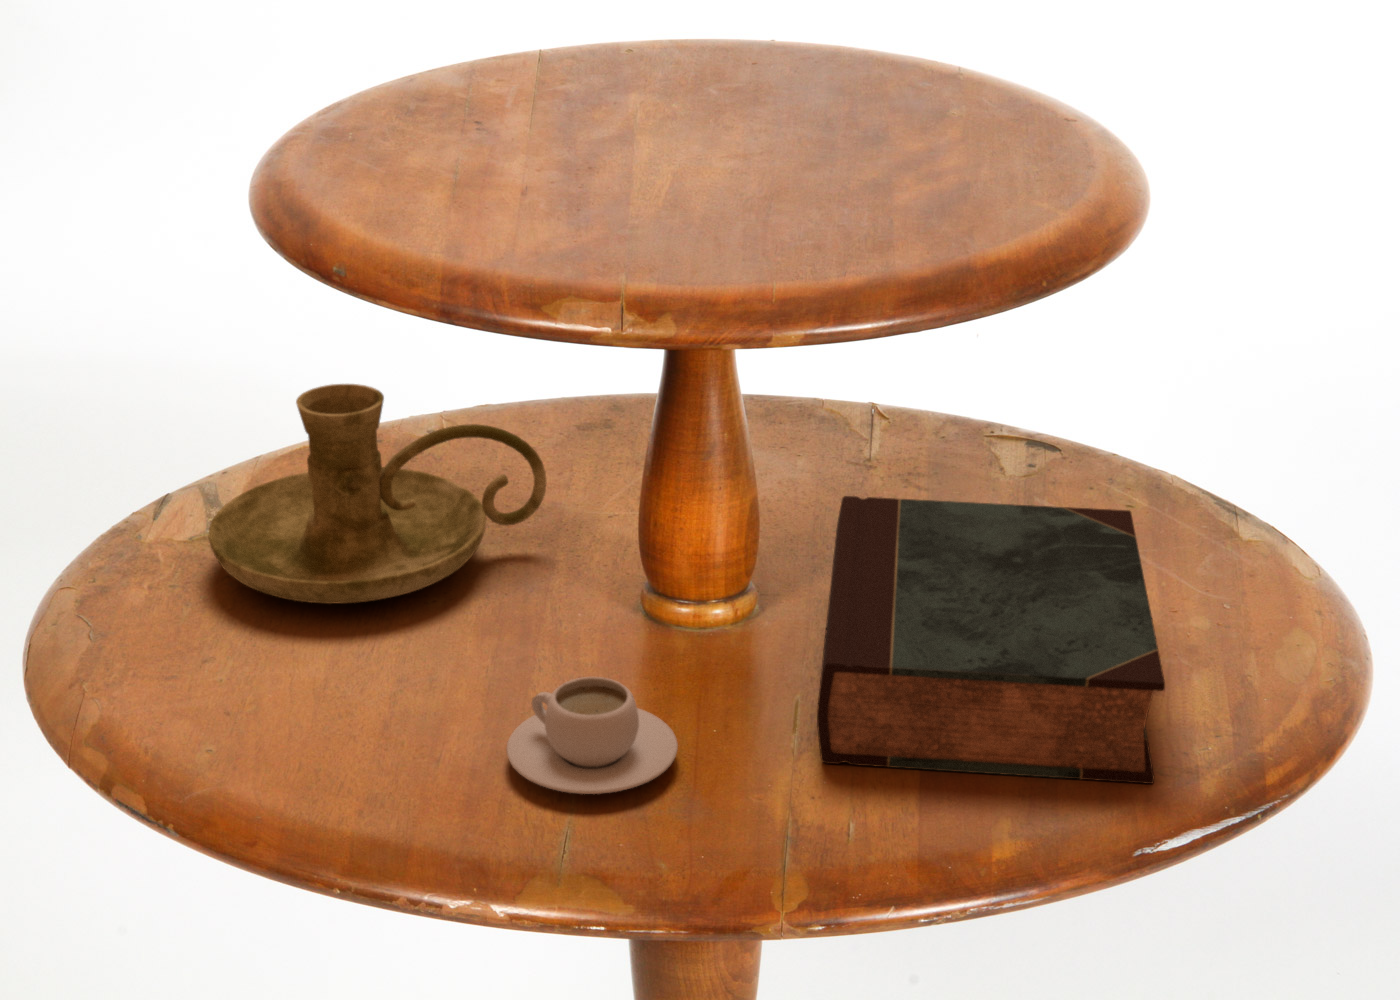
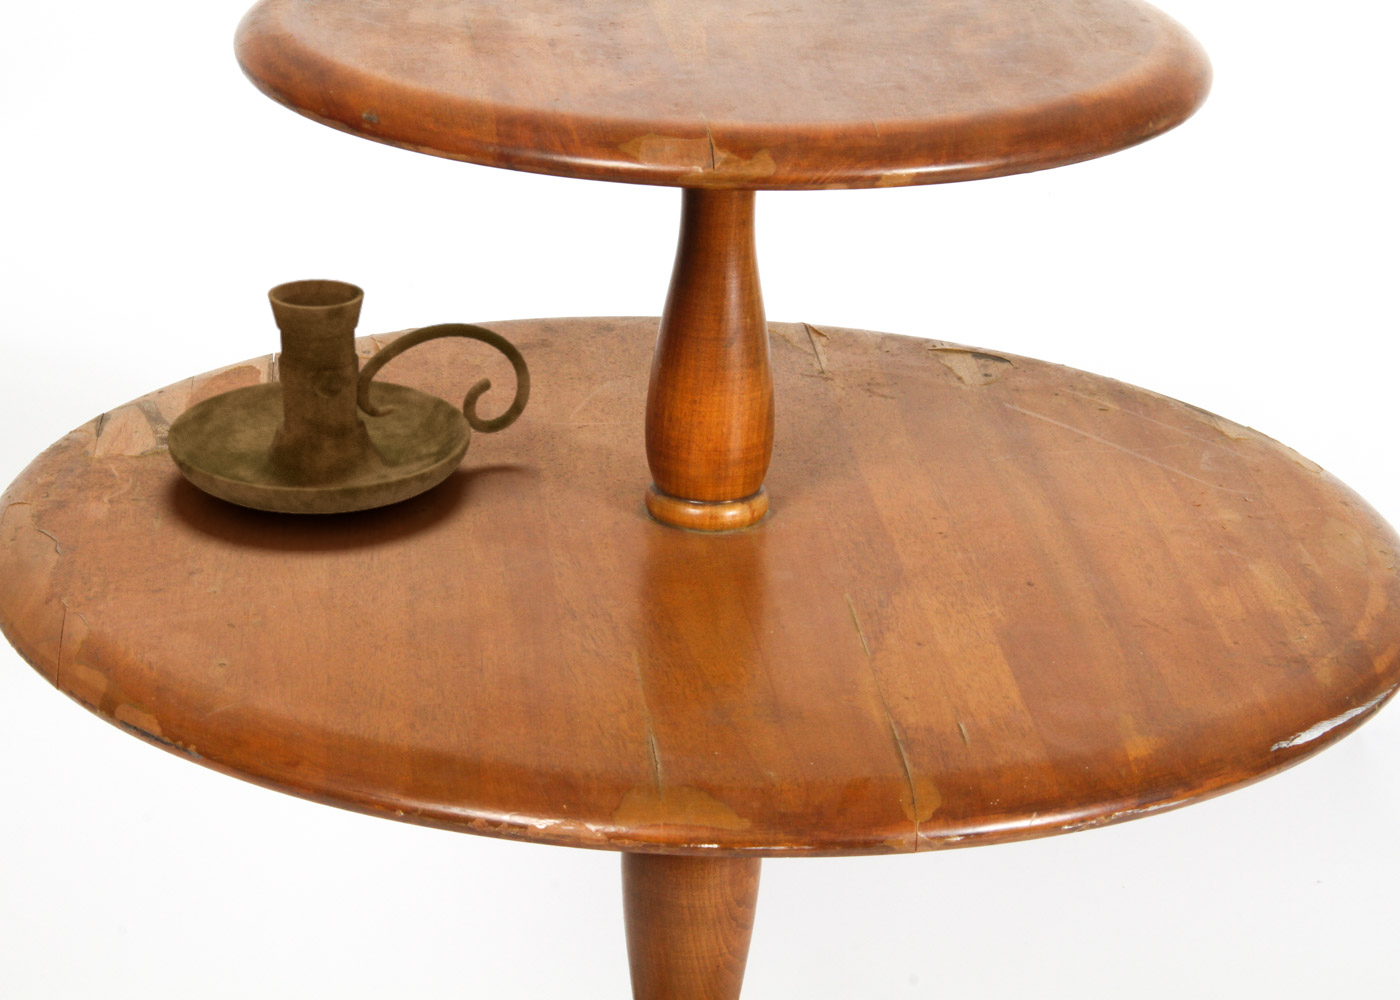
book: present [817,496,1165,784] -> none [843,391,1262,666]
teacup: present [507,677,678,794] -> none [558,573,747,699]

